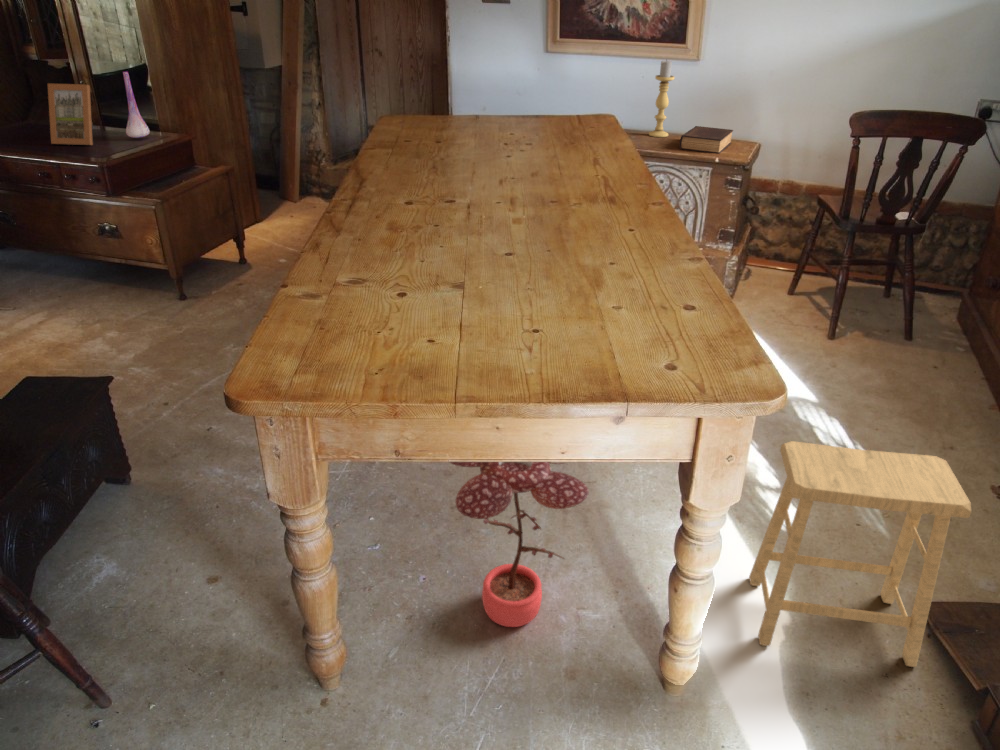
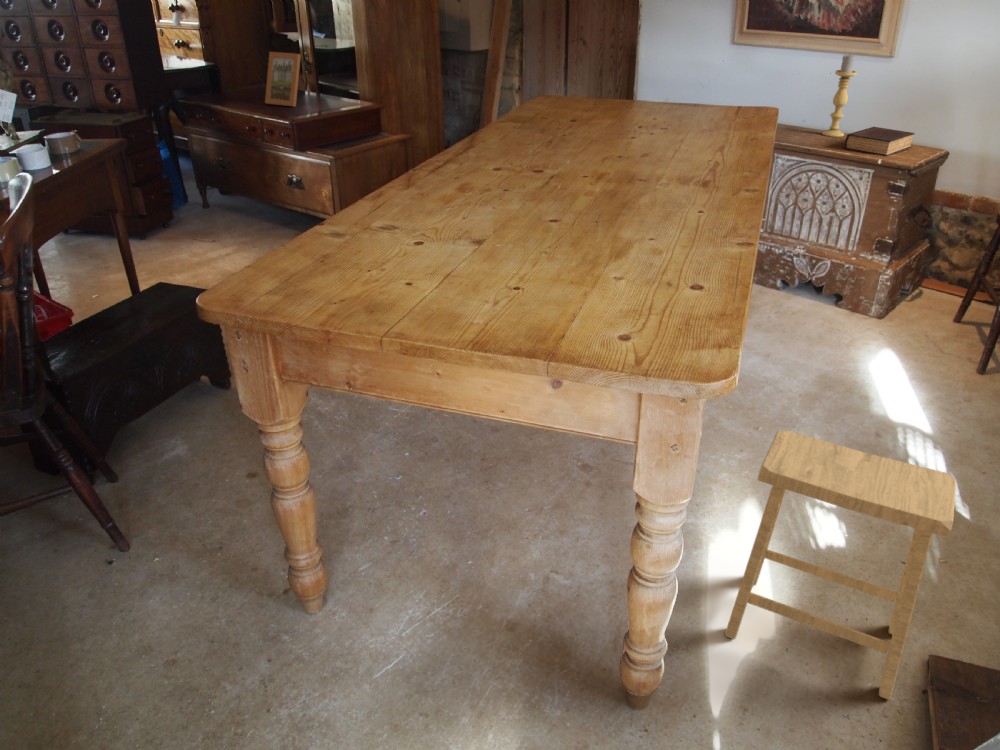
vase: present [123,71,150,138] -> none [322,43,344,105]
potted plant: present [451,462,589,627] -> none [433,379,568,562]

